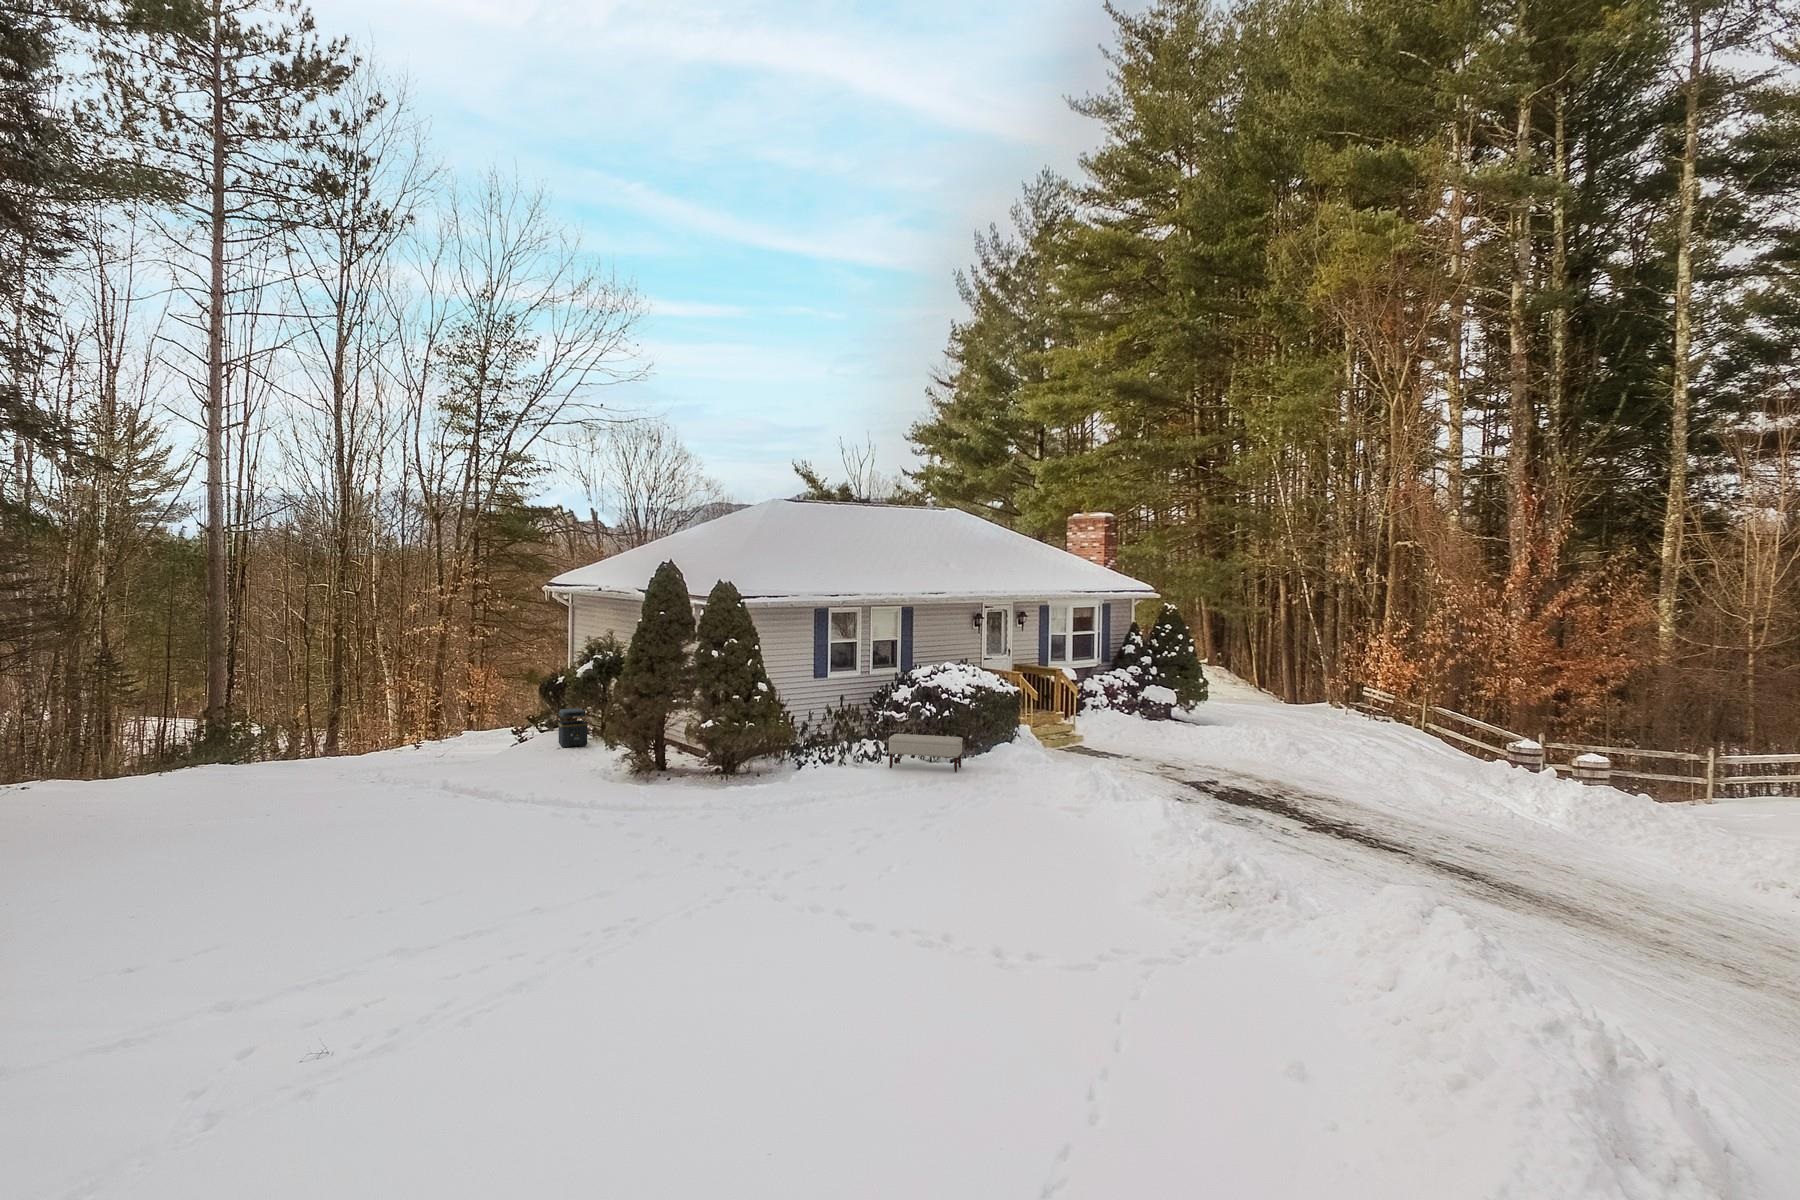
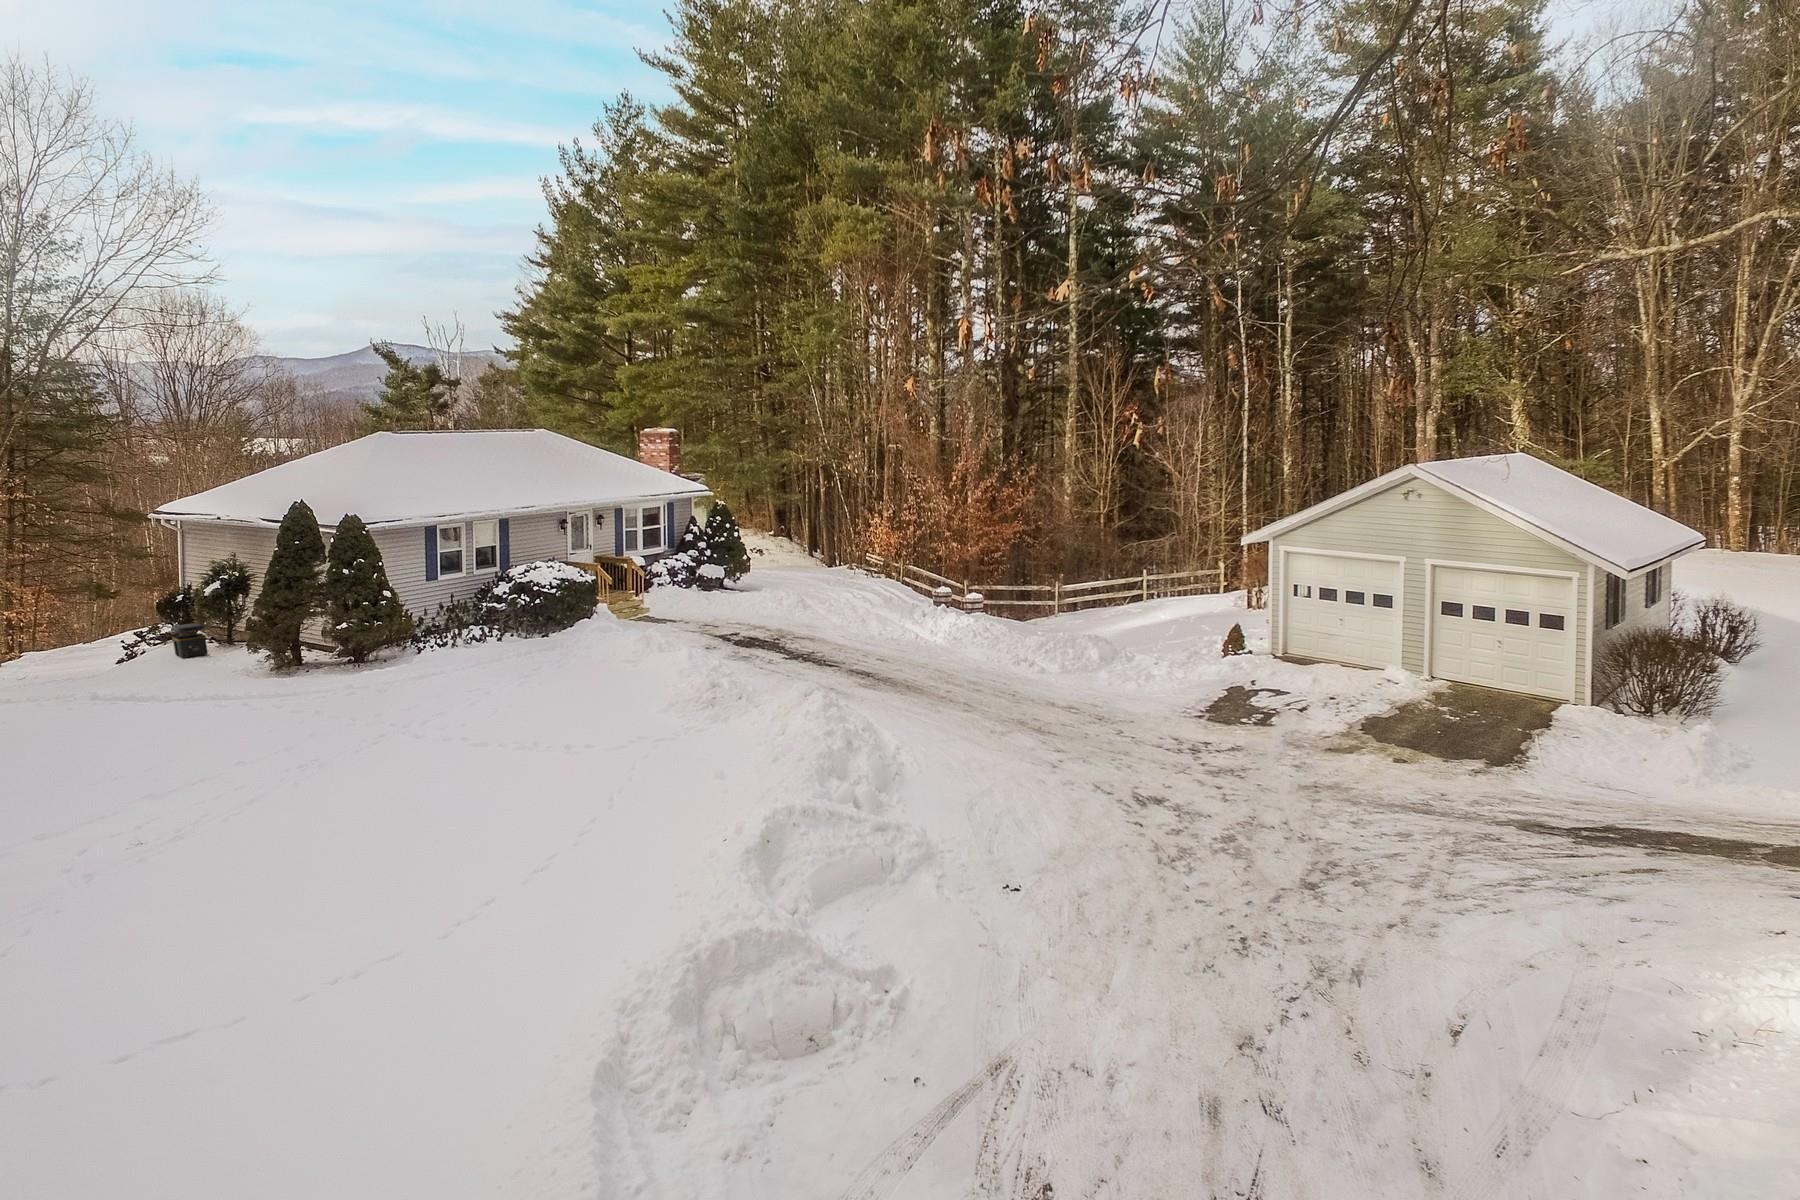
bench: present [888,734,963,773] -> none [493,618,552,645]

